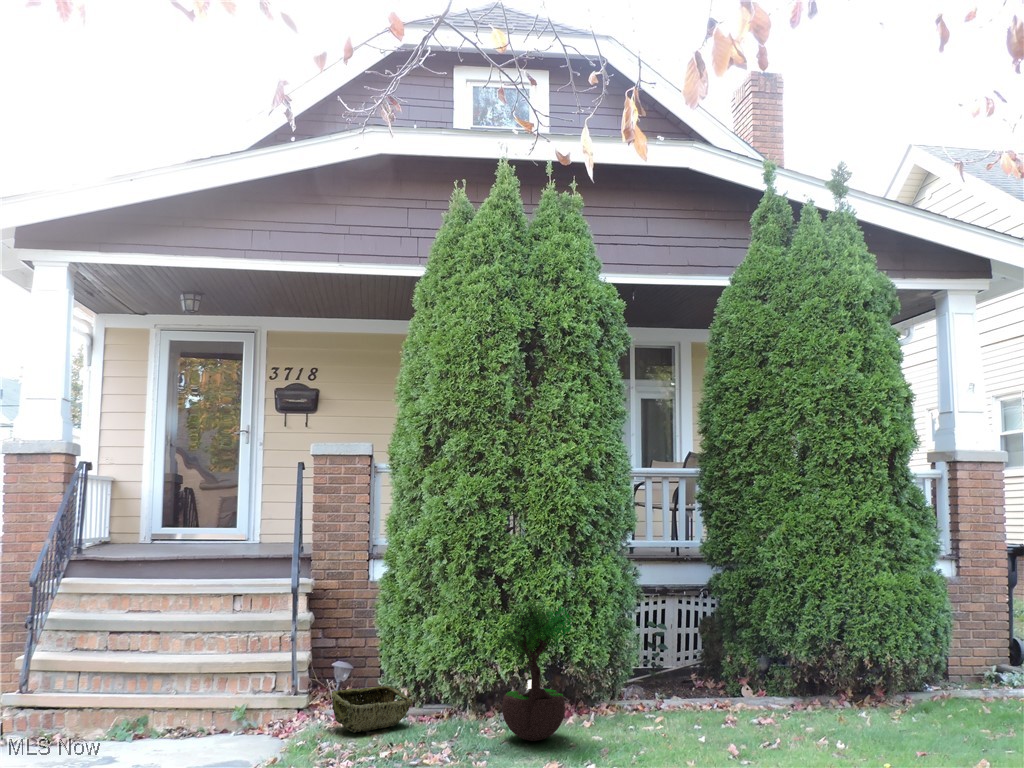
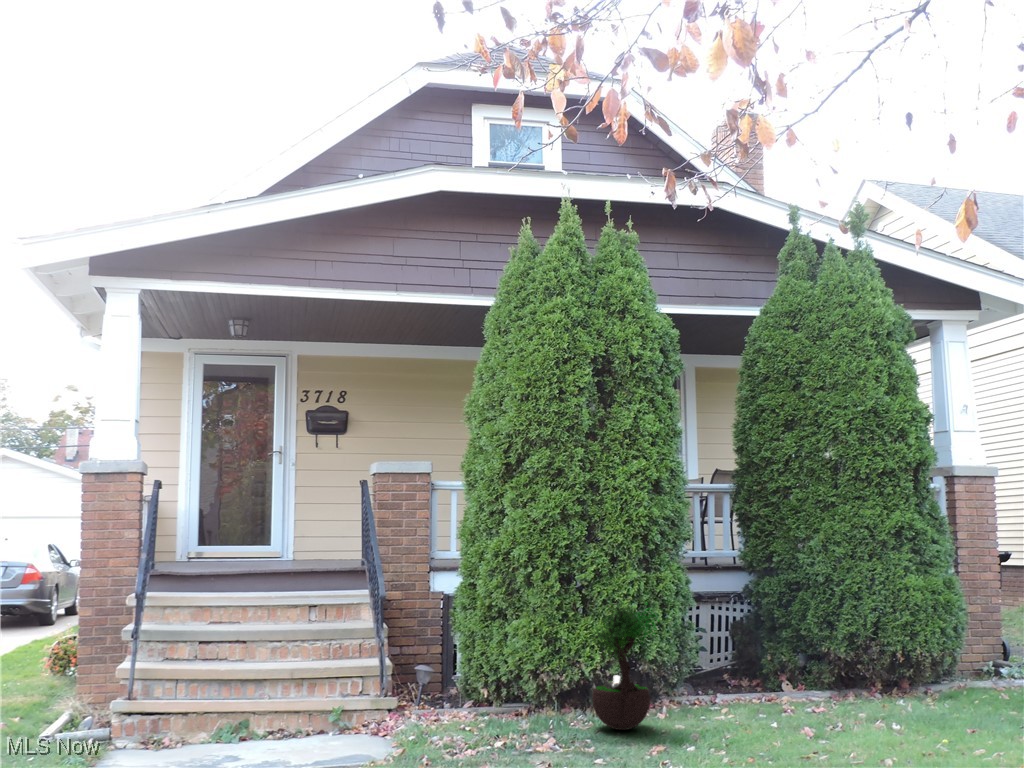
woven basket: present [331,686,412,733] -> none [429,686,502,728]

